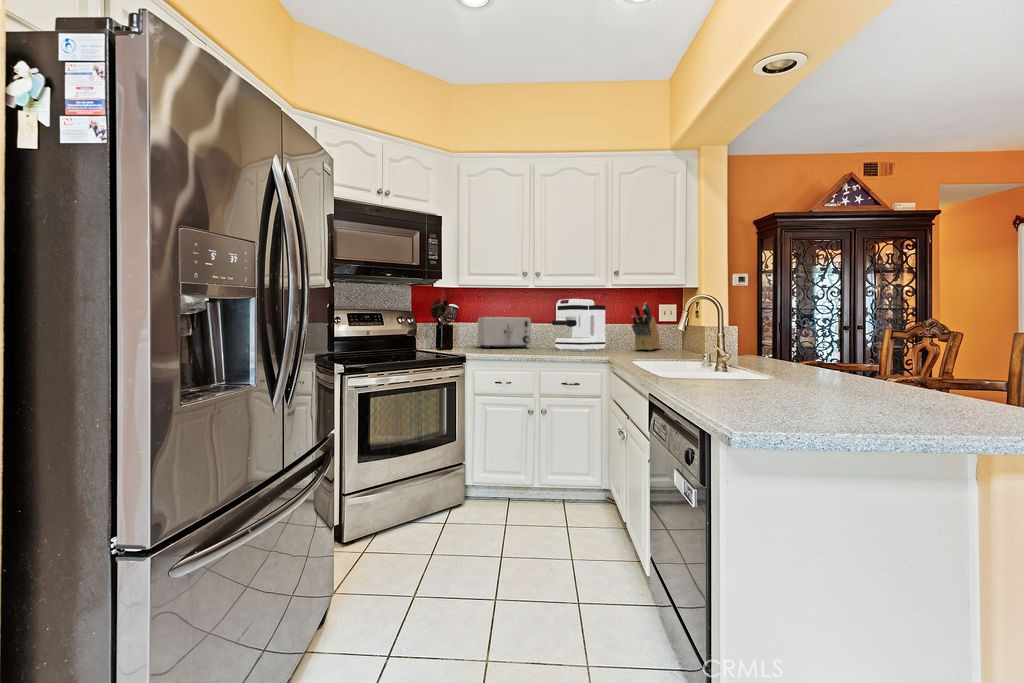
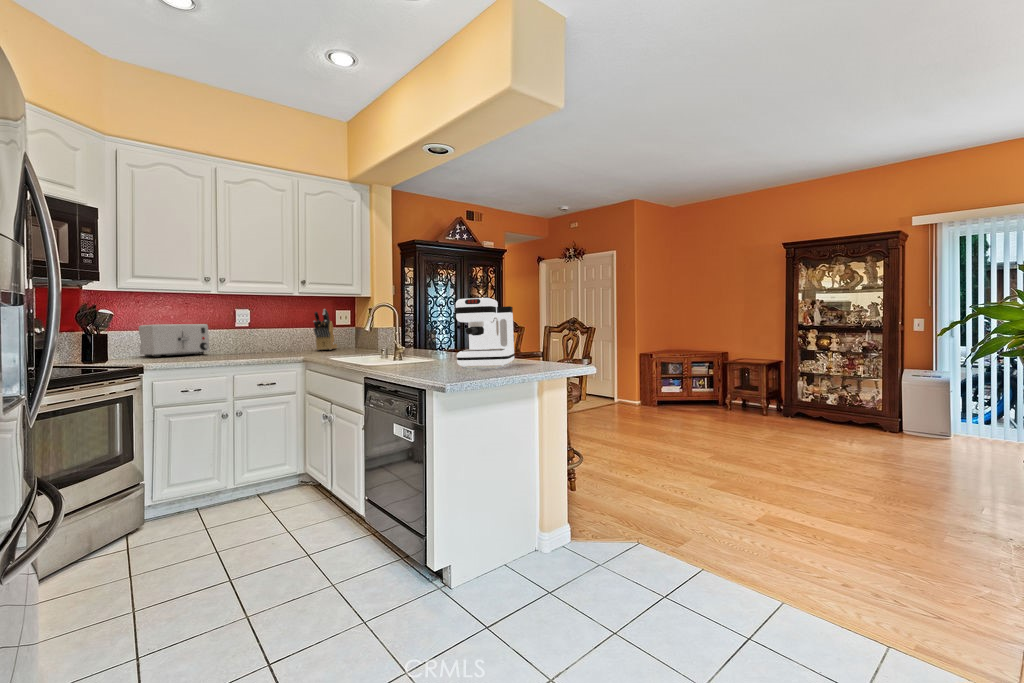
coffee maker: present [552,299,606,350] -> present [456,298,514,367]

